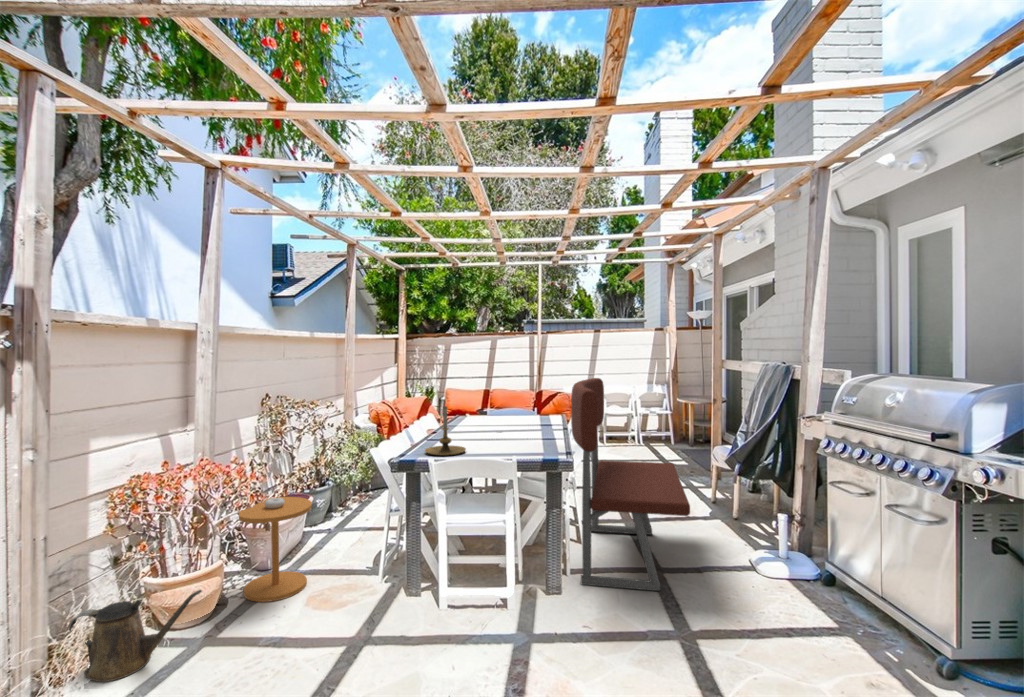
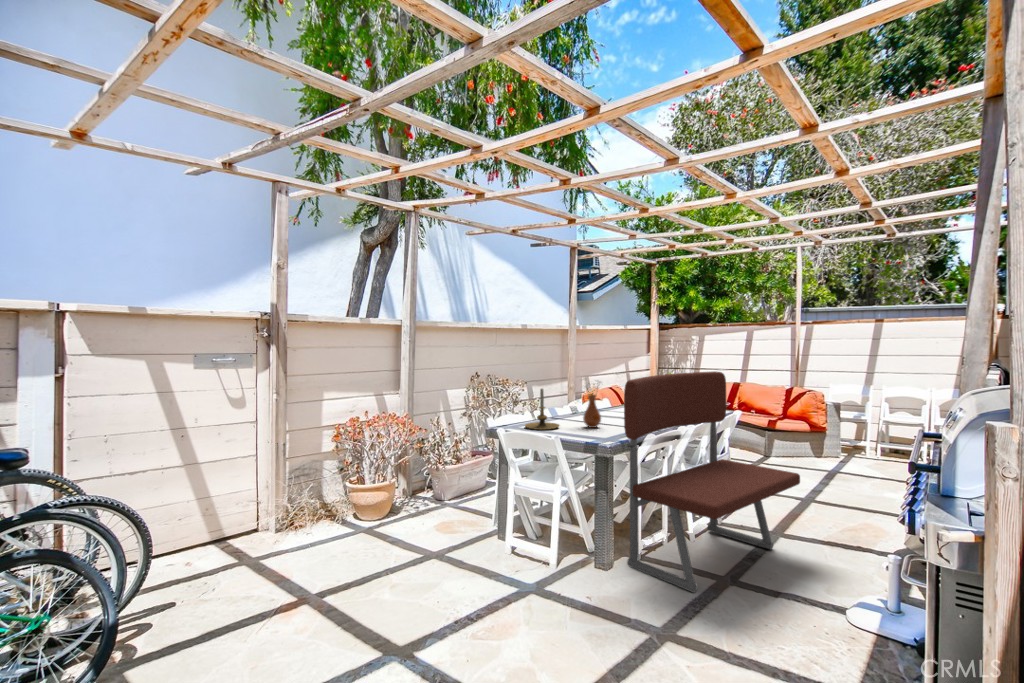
vase: none [473,391,505,446] -> present [583,381,602,428]
side table: present [239,497,312,602] -> none [404,446,455,517]
watering can: present [69,590,202,682] -> none [303,489,356,532]

